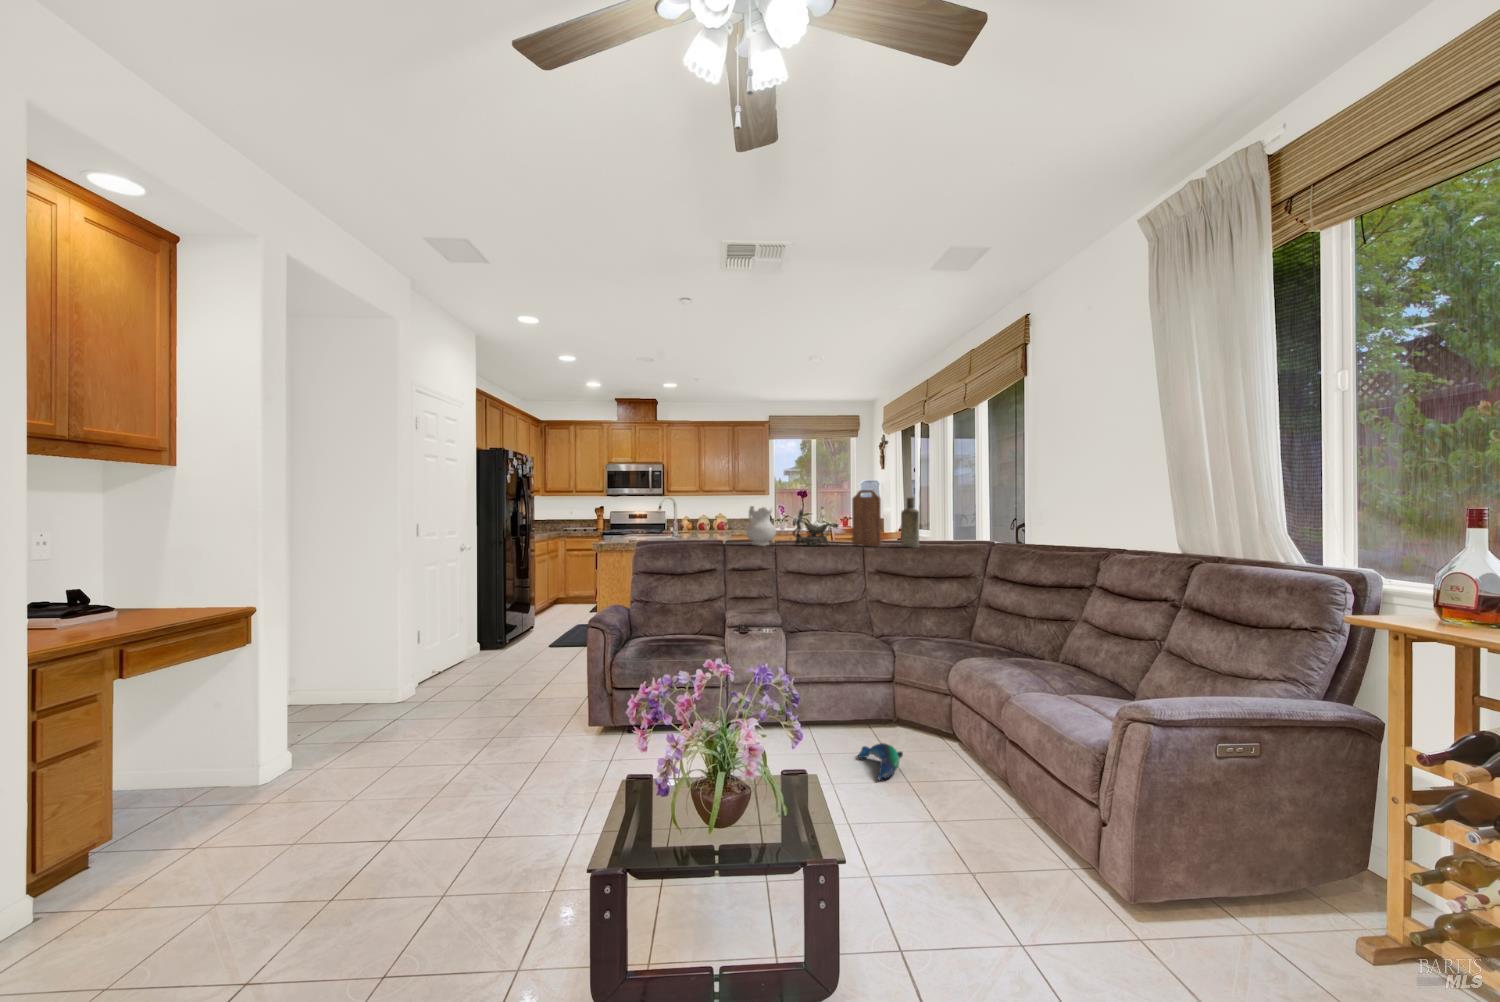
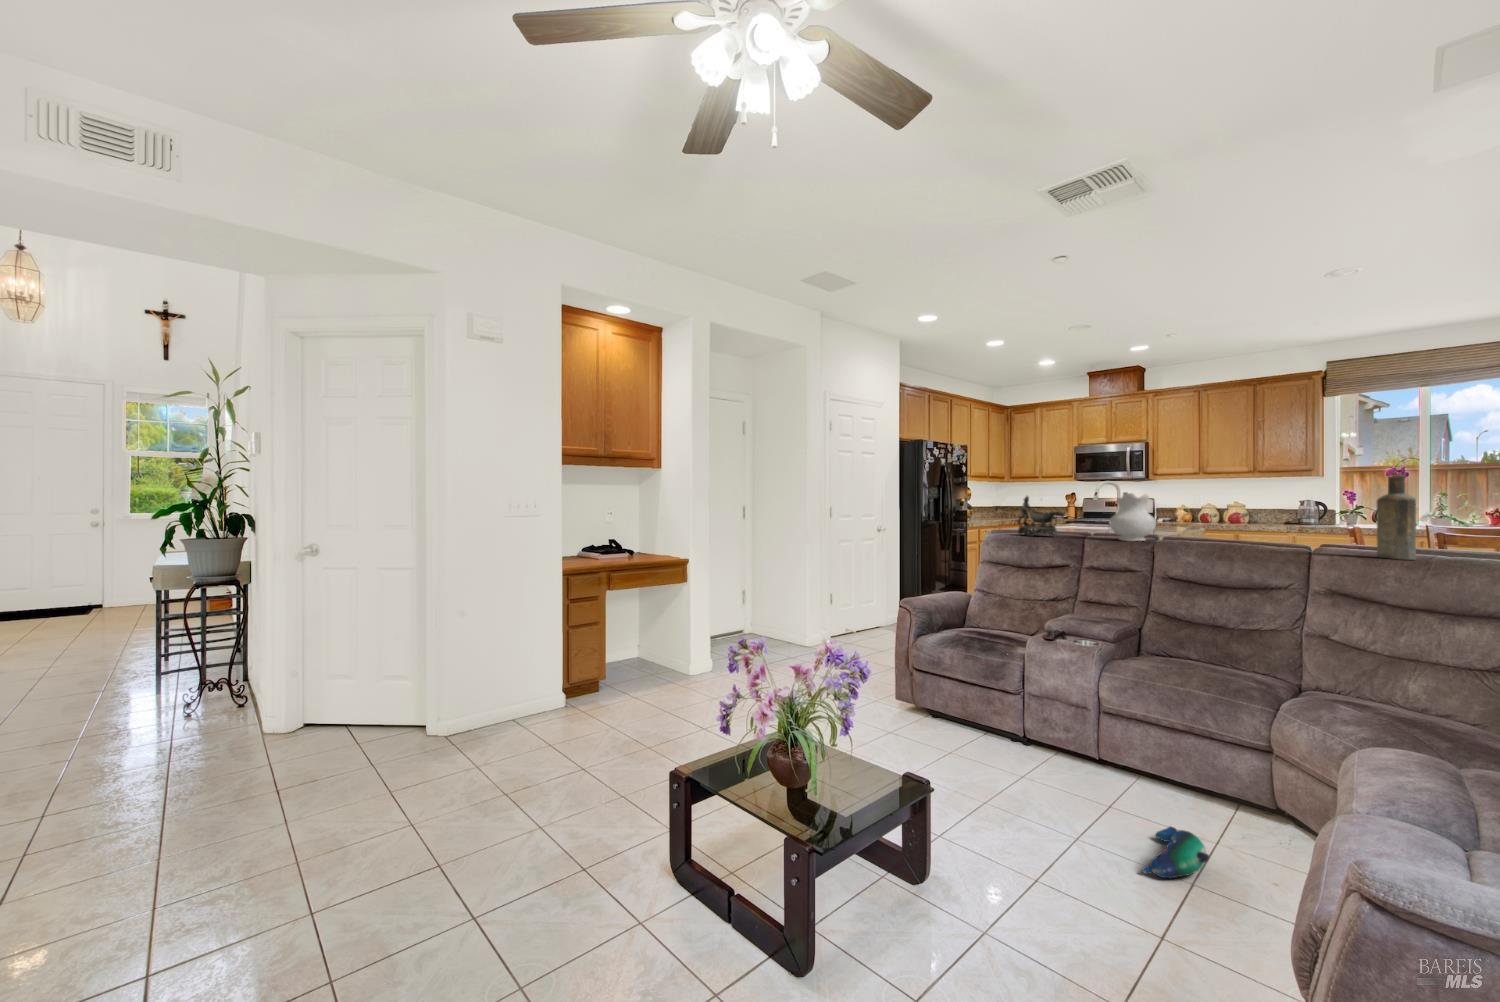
cutting board: present [852,490,881,546] -> none [1291,465,1338,553]
decorative bowl: present [793,510,839,546] -> present [1017,496,1065,536]

